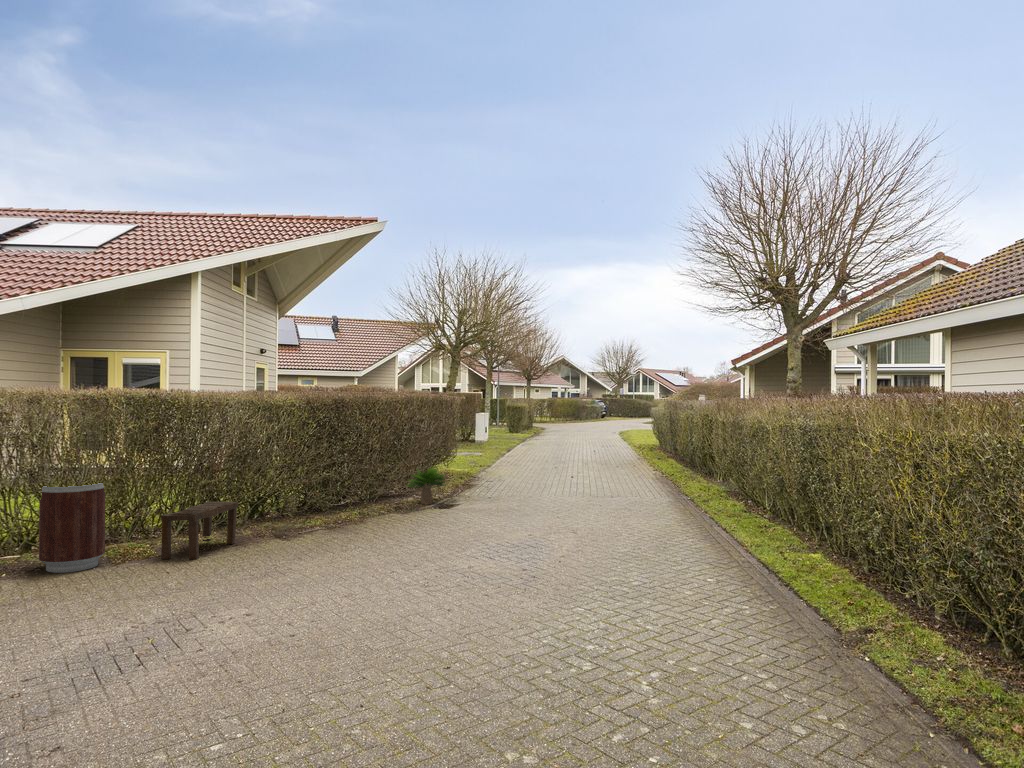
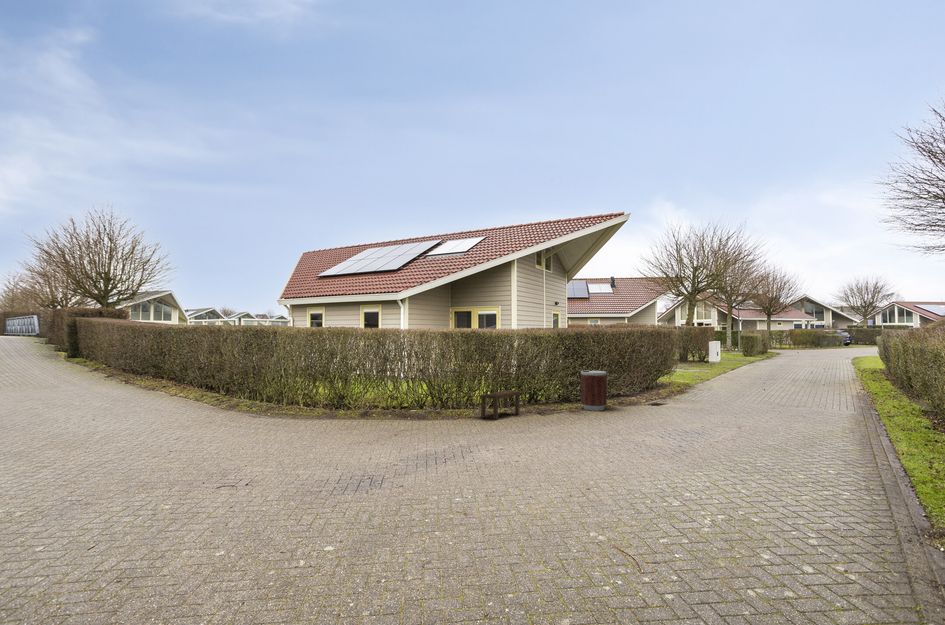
potted plant: present [407,467,445,504] -> none [629,377,660,403]
trash can: present [39,483,105,573] -> present [581,370,607,411]

